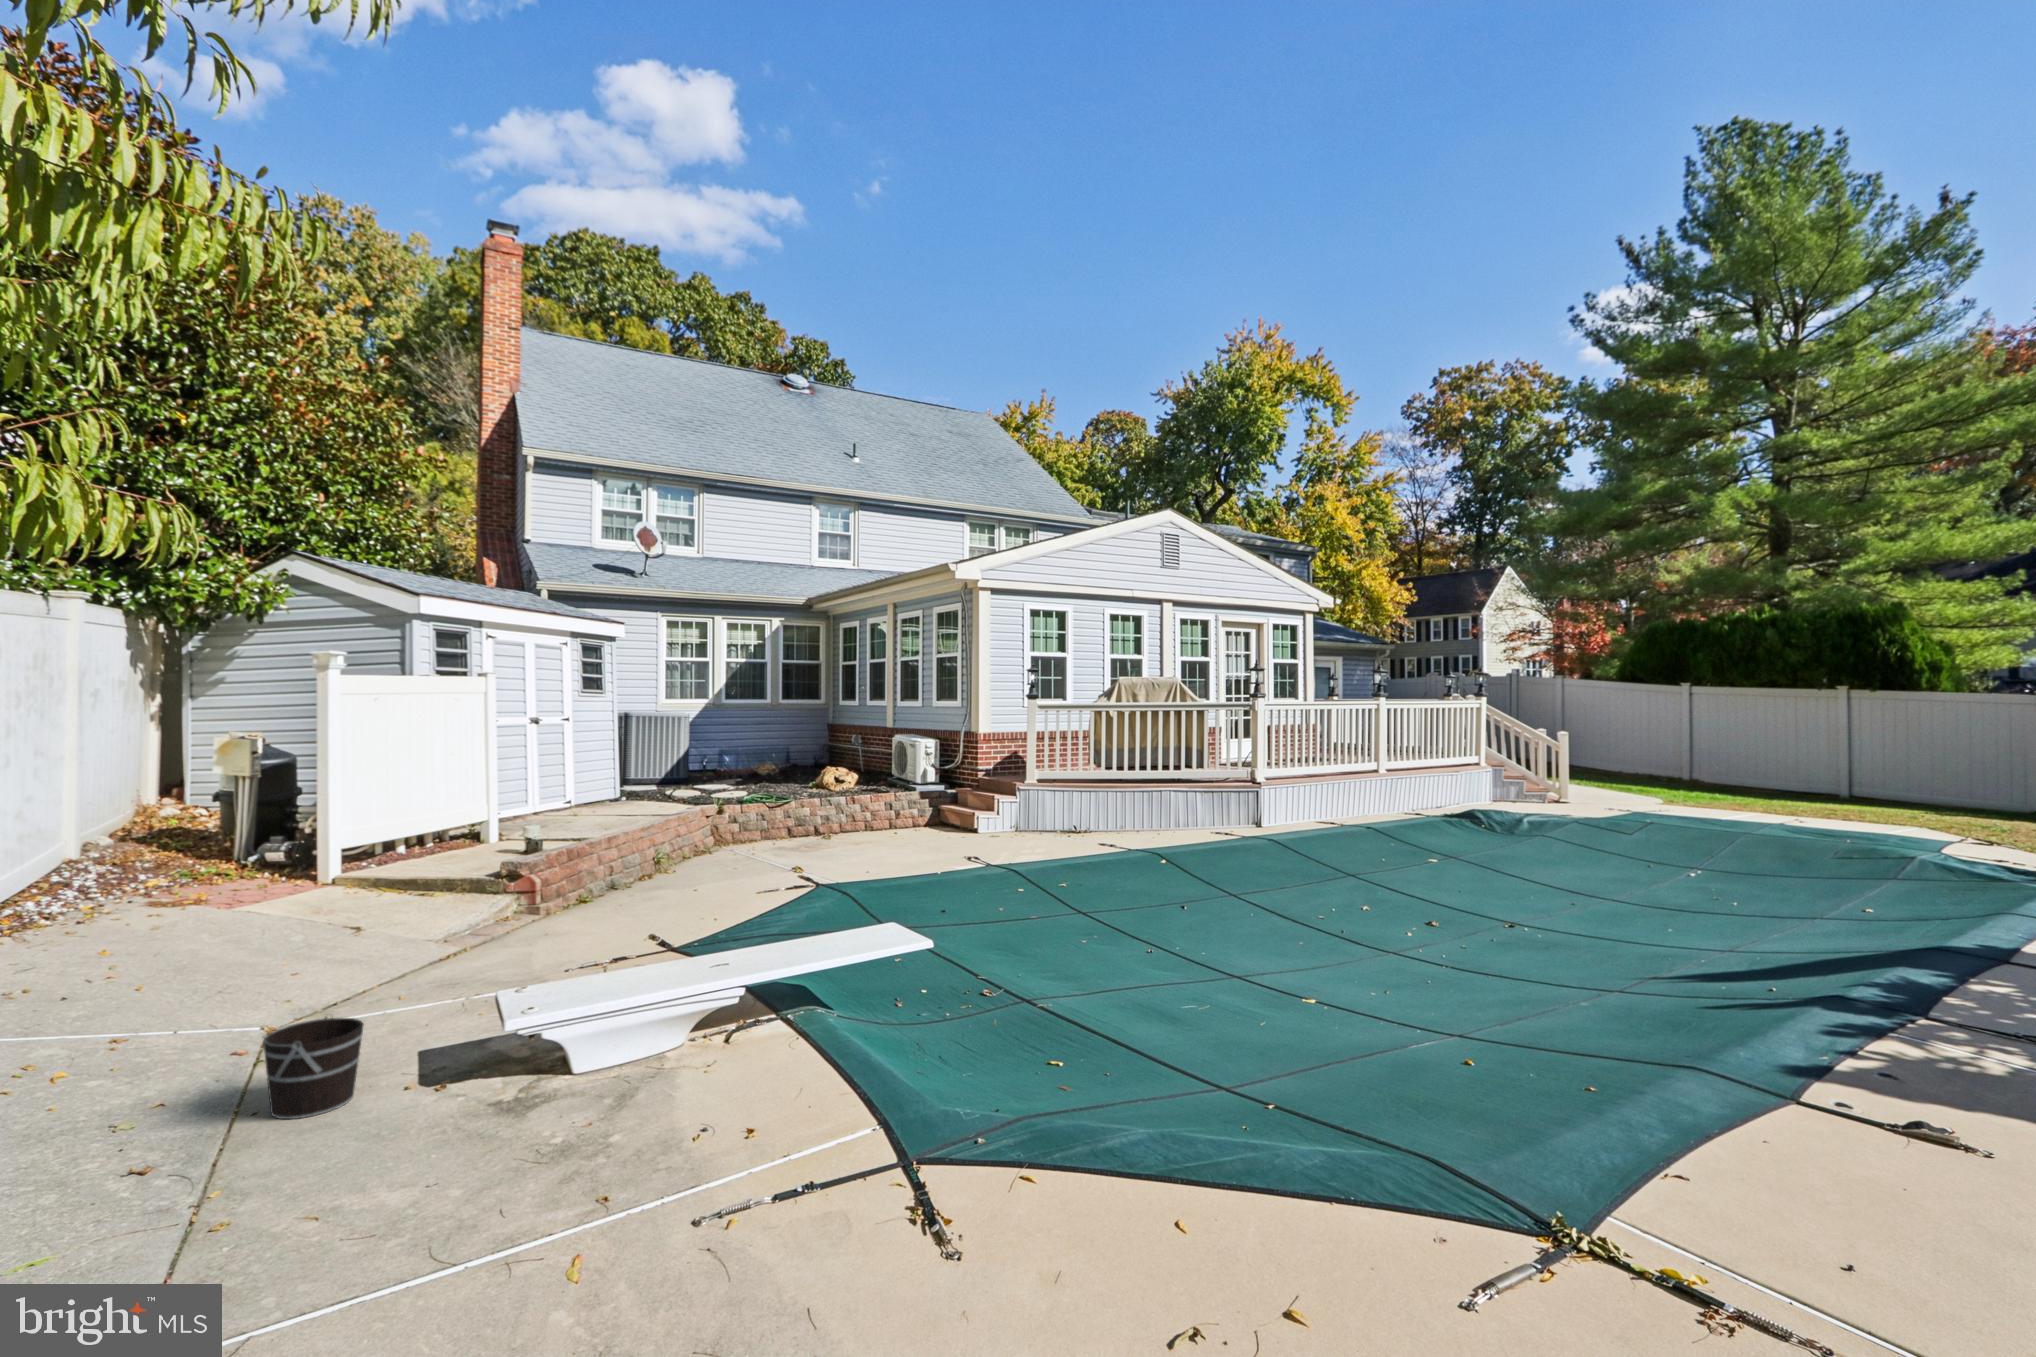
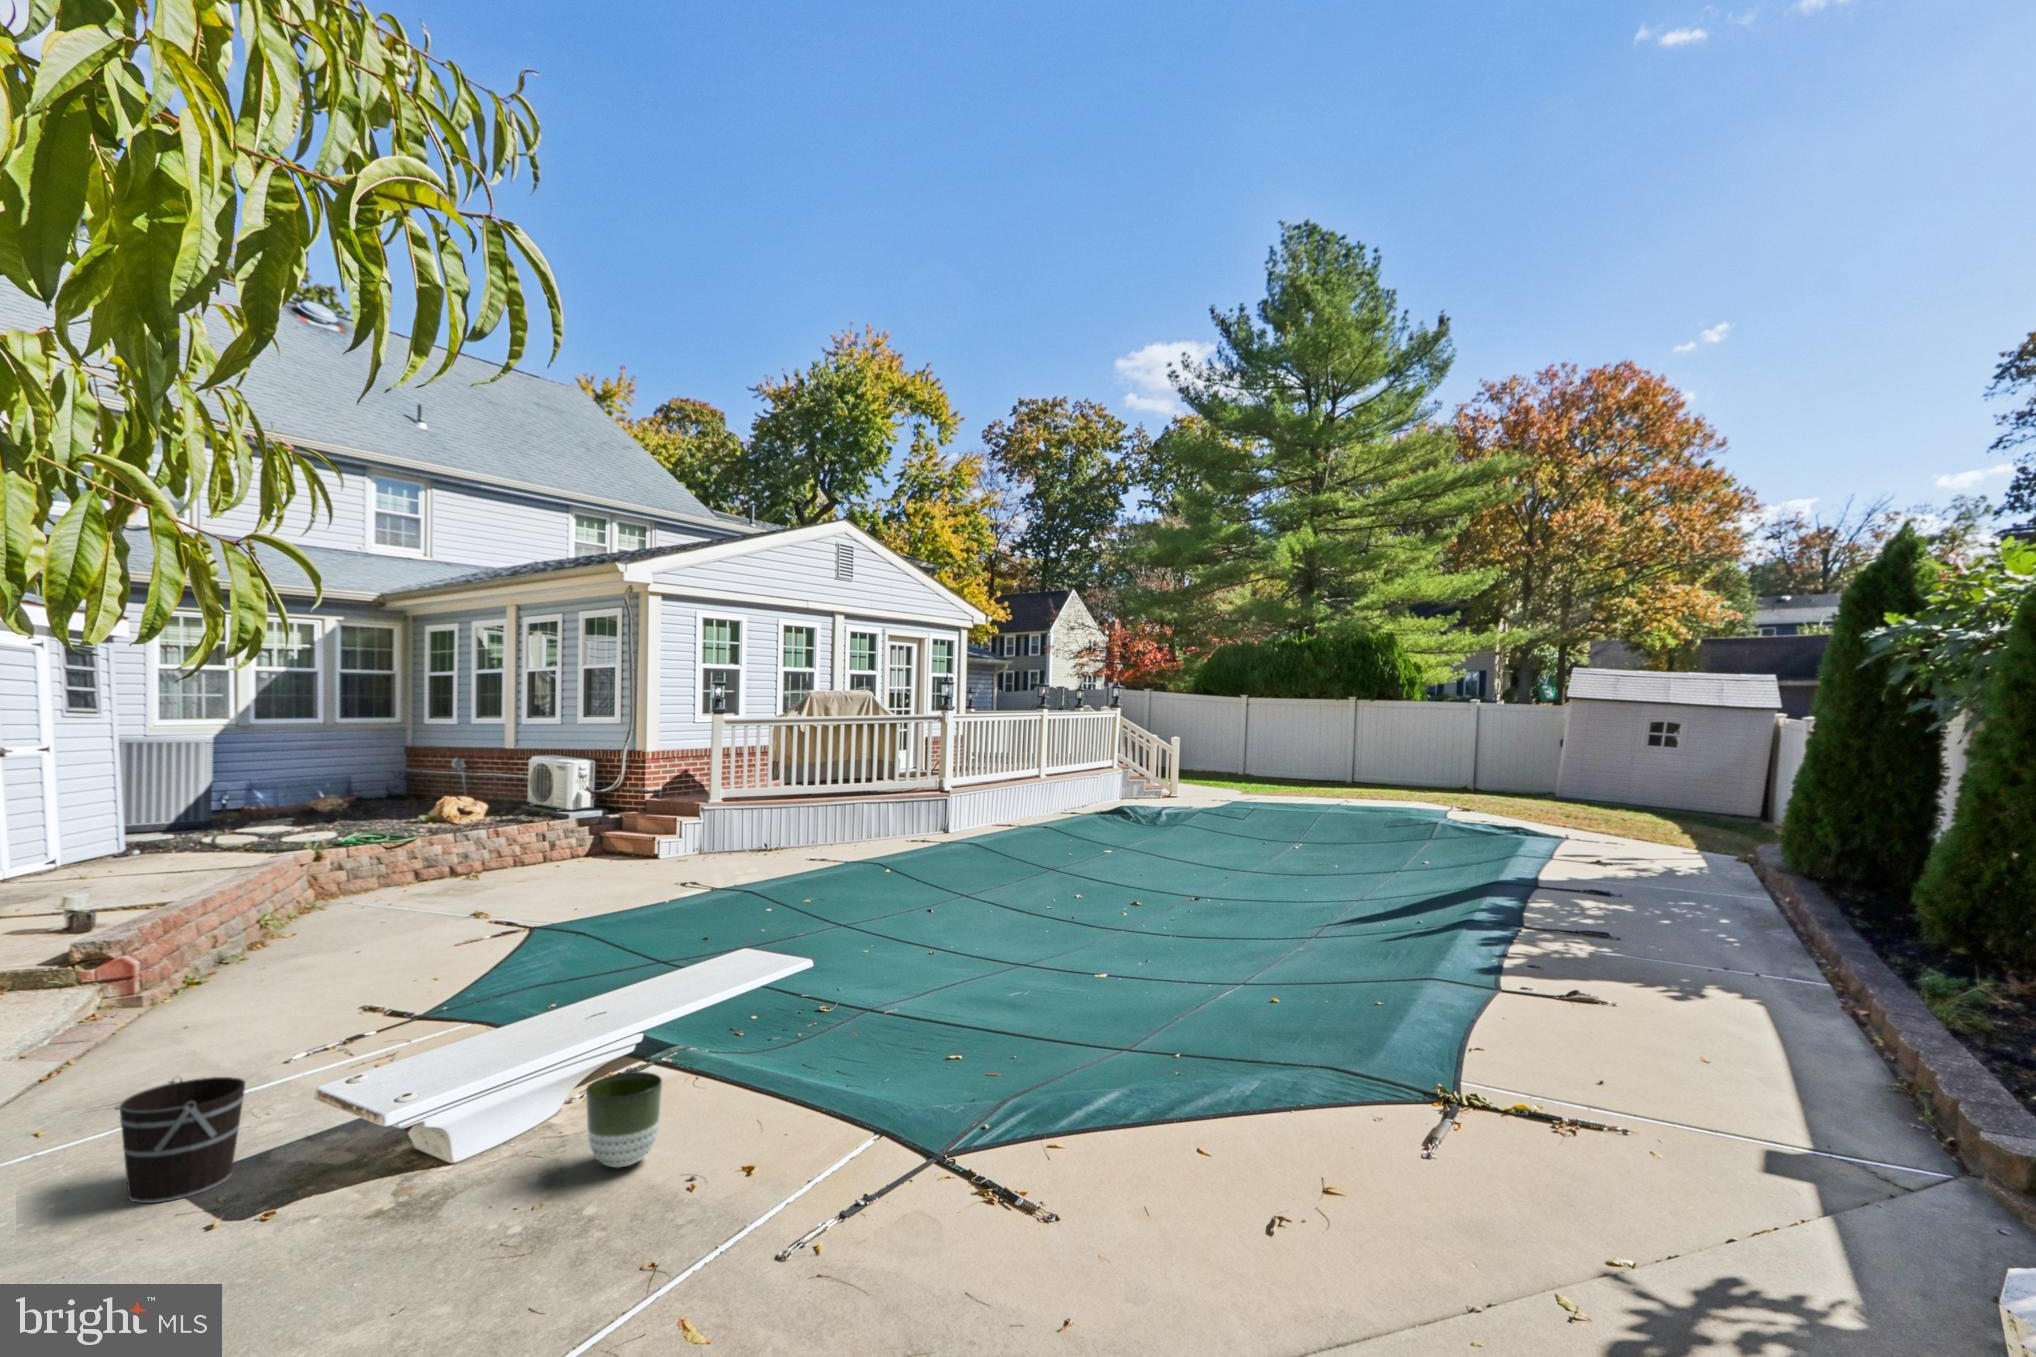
planter: none [540,1080,617,1177] -> present [586,1072,662,1168]

